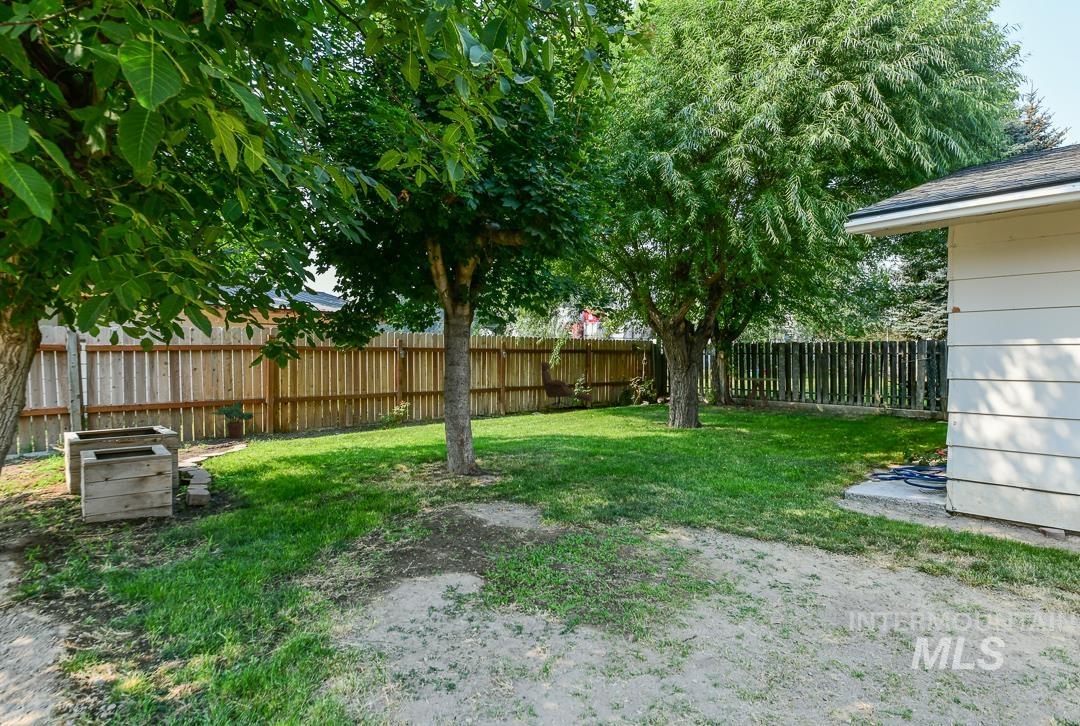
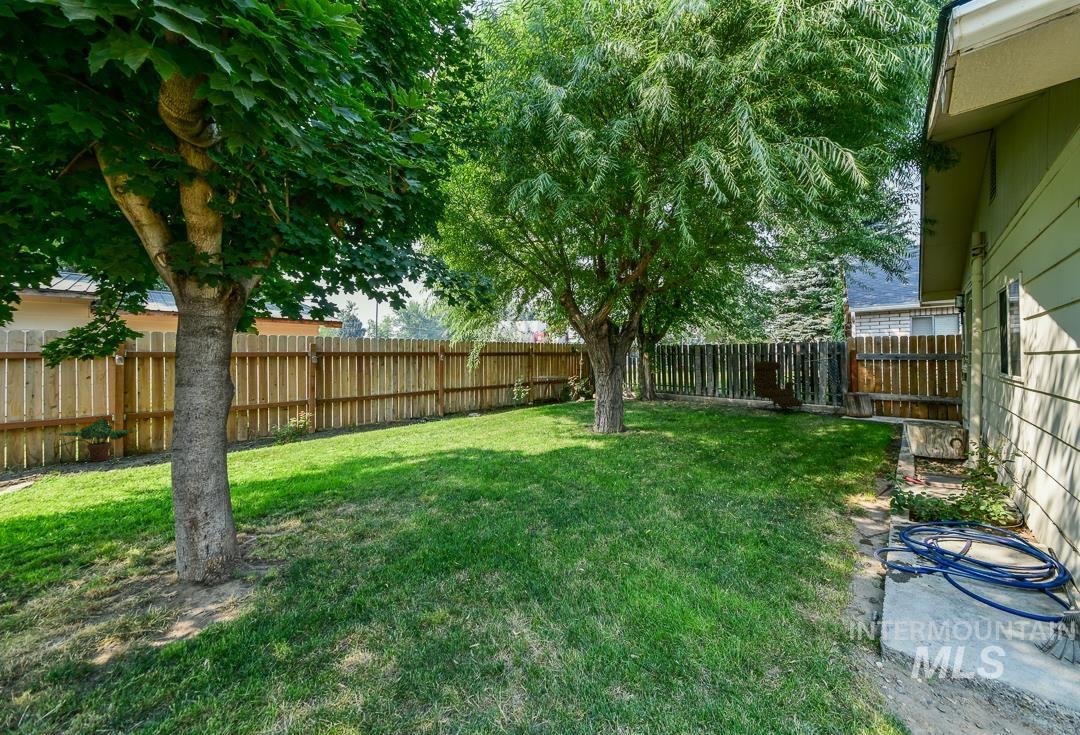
lounge chair: present [541,361,592,409] -> present [751,361,803,414]
round table: present [736,378,780,409] -> present [532,376,567,402]

